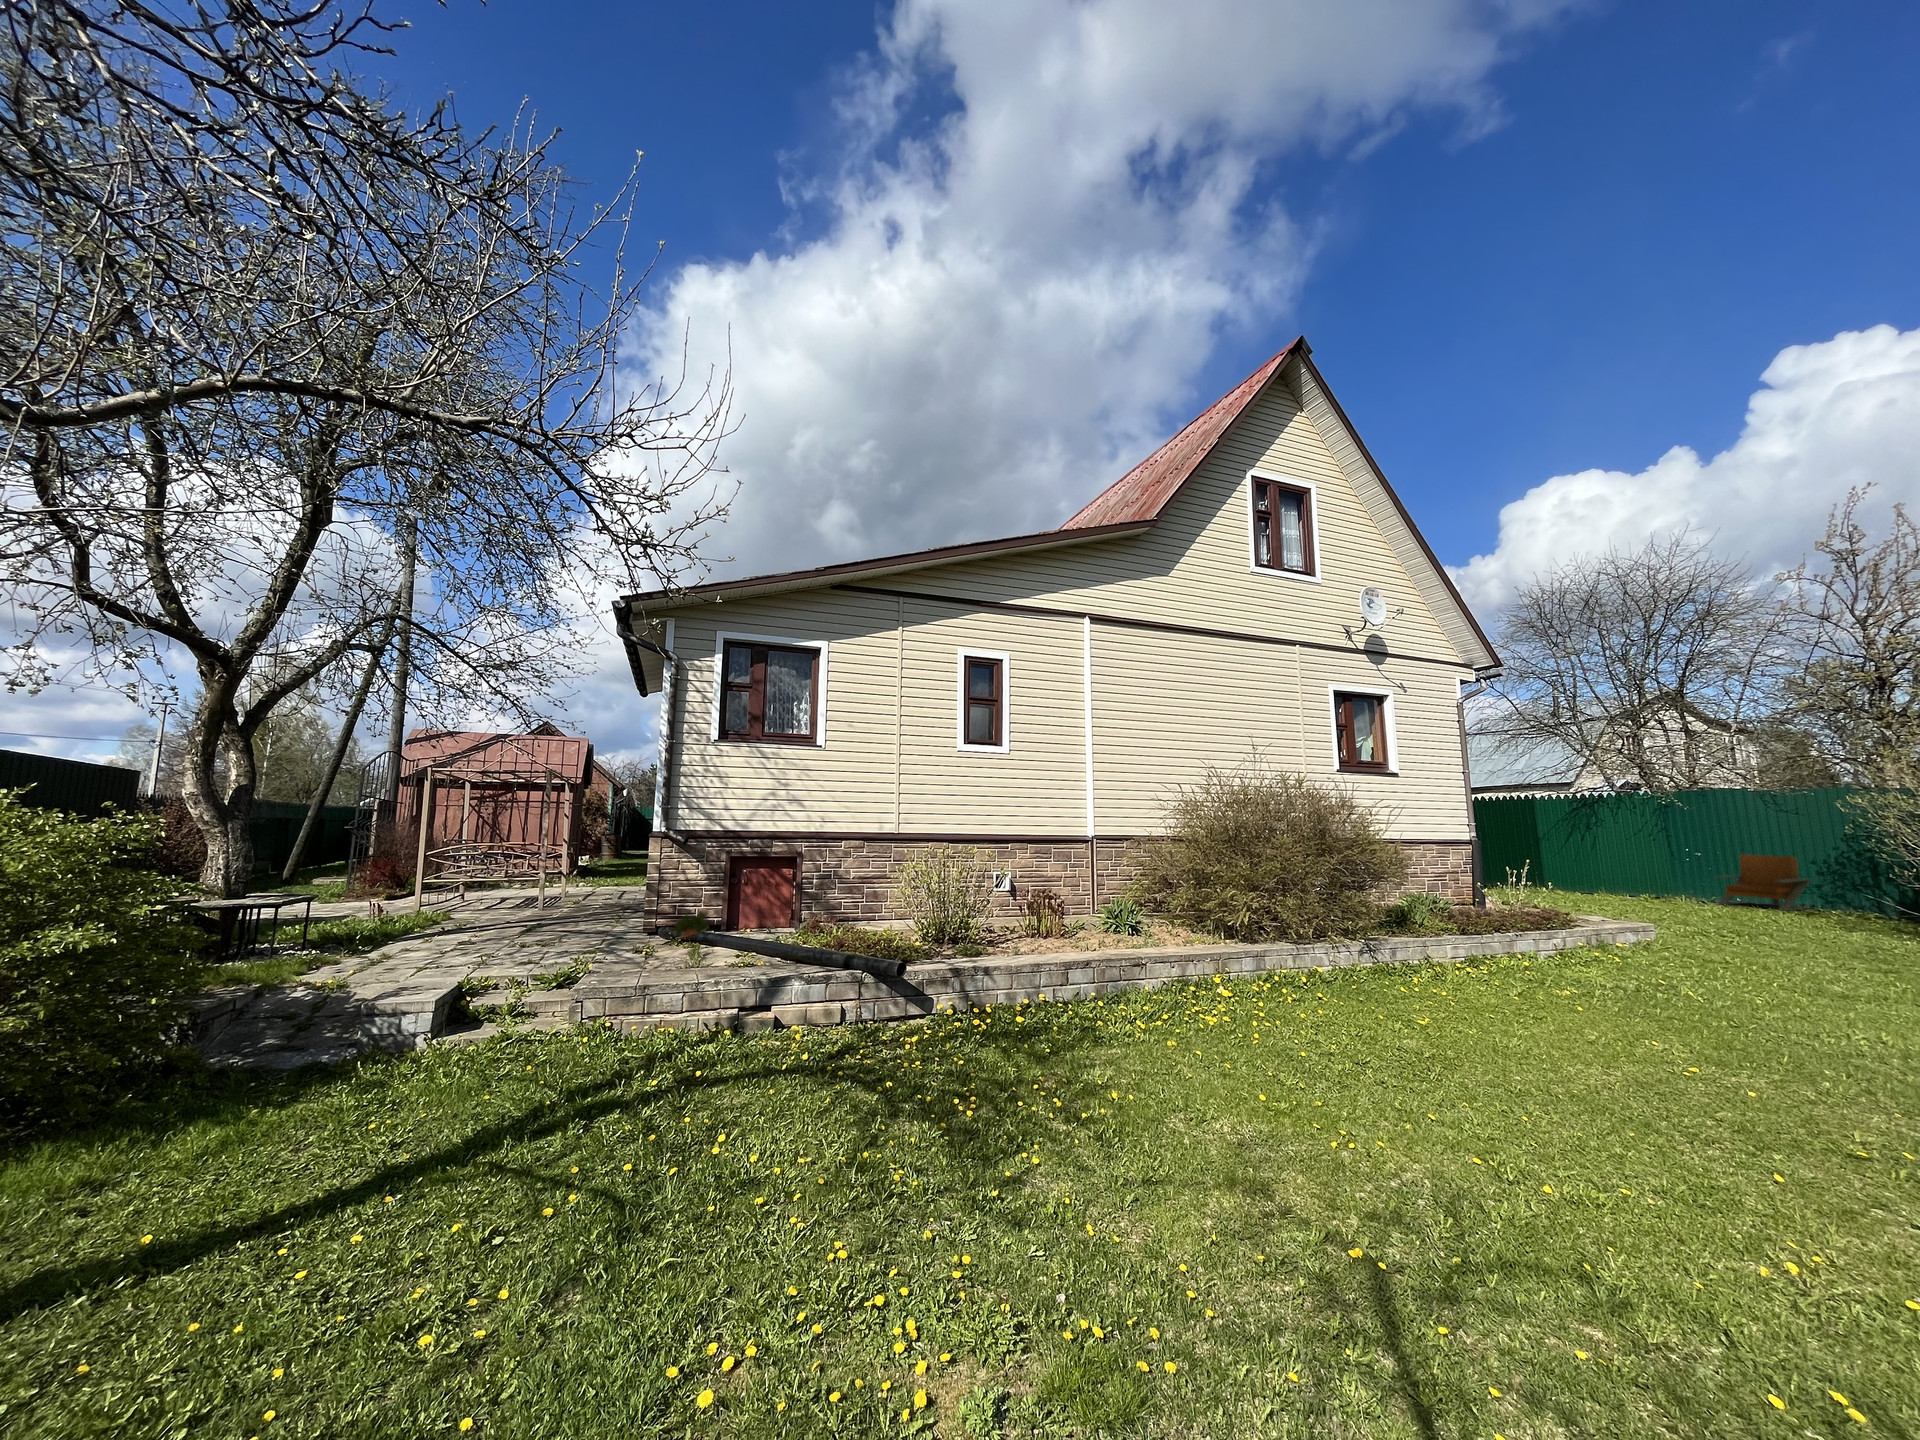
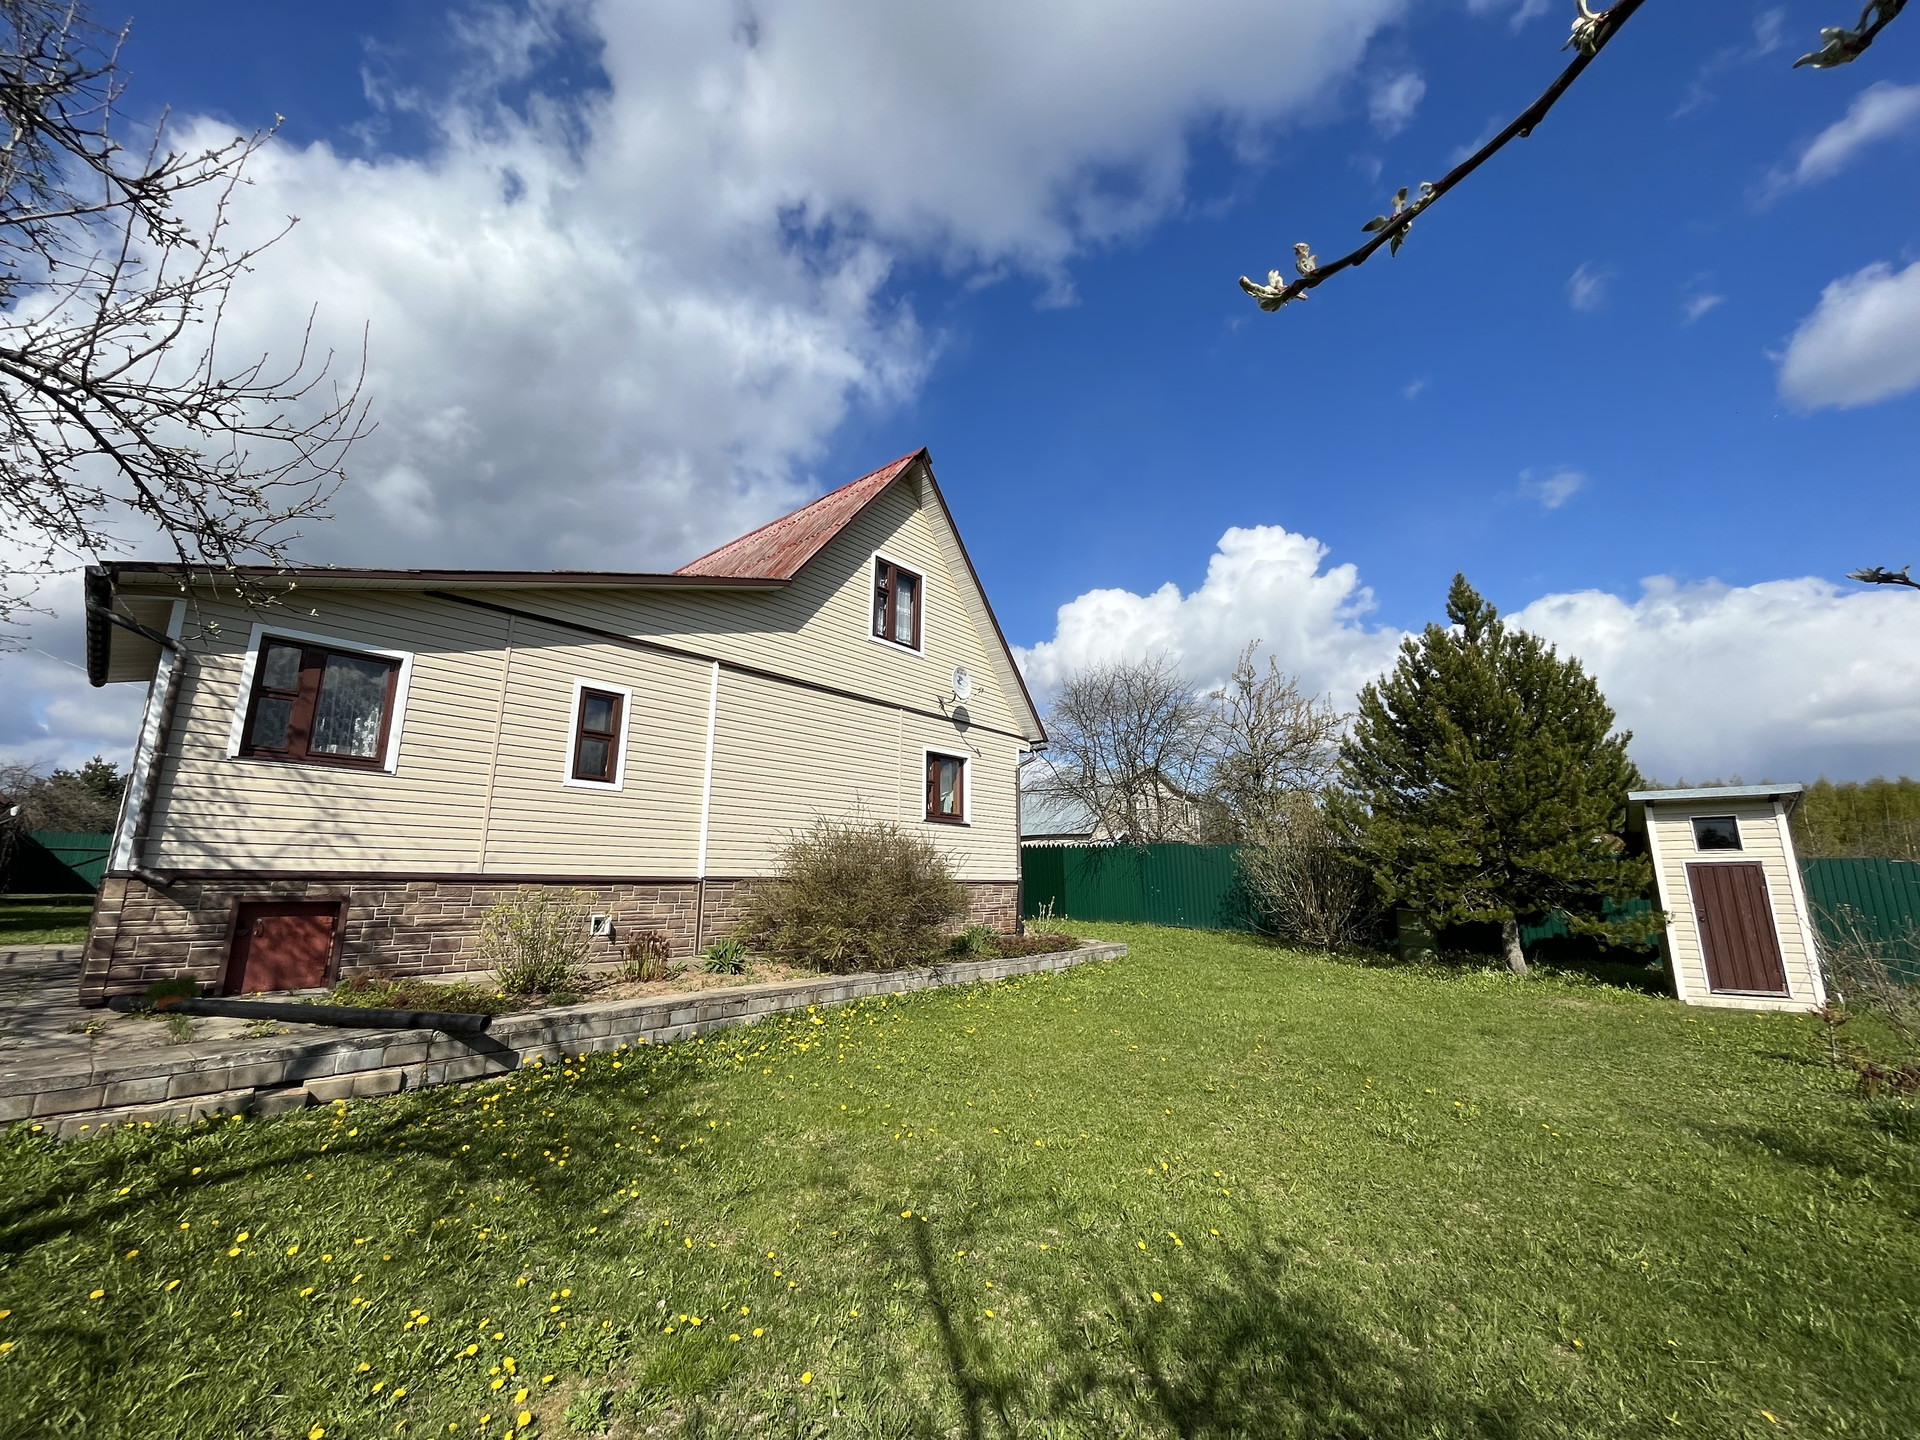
lounge chair: present [1716,854,1812,911] -> none [1167,890,1219,931]

